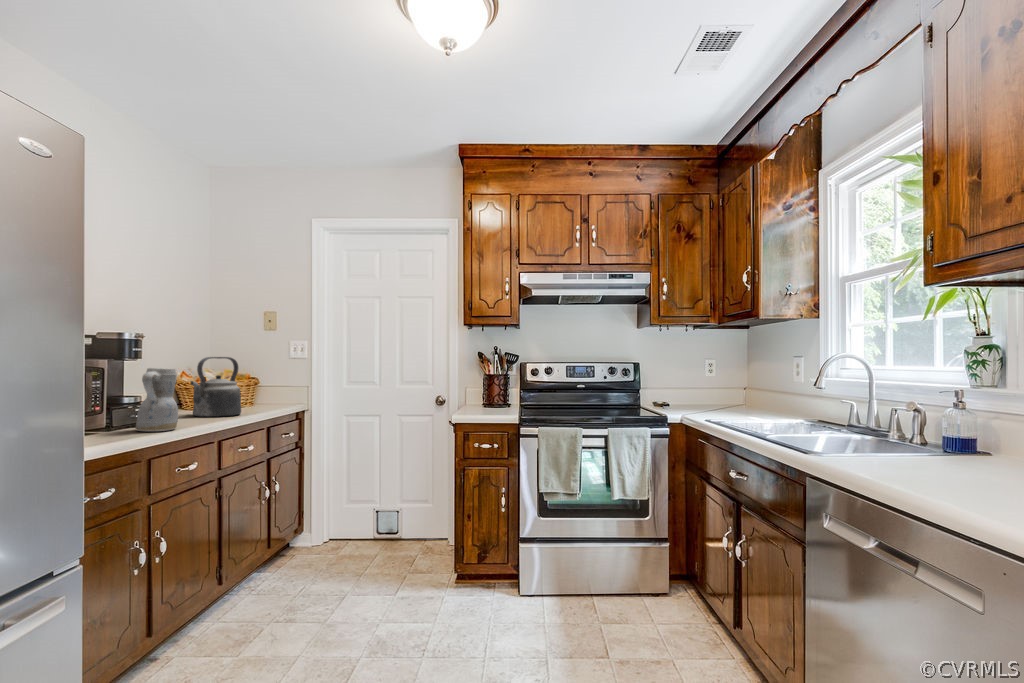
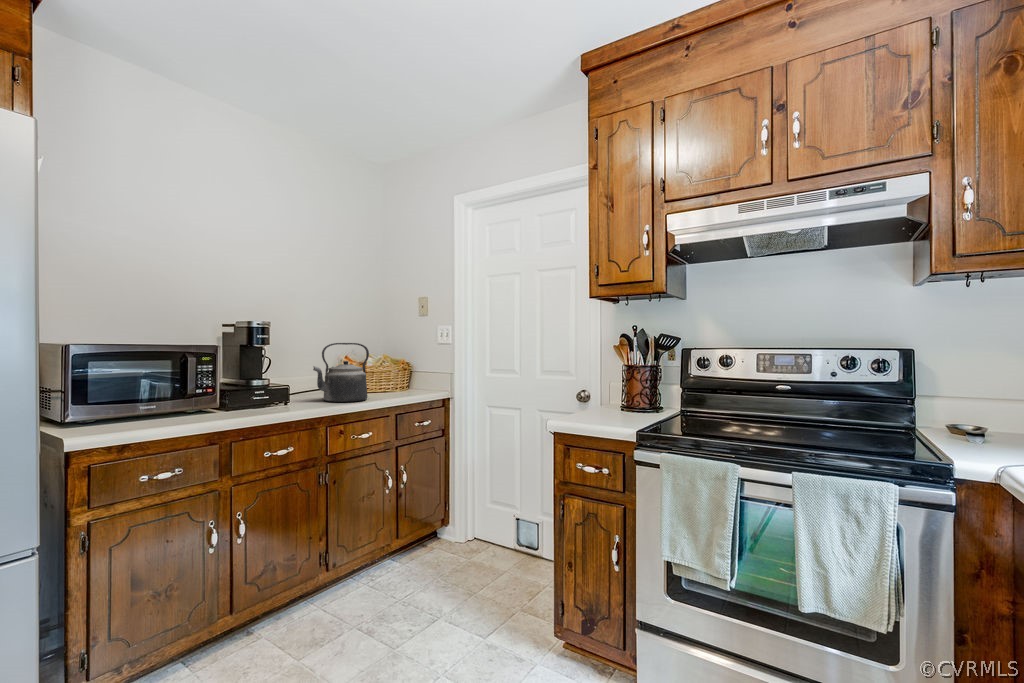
ceramic pitcher: present [136,368,178,431] -> none [209,354,255,417]

